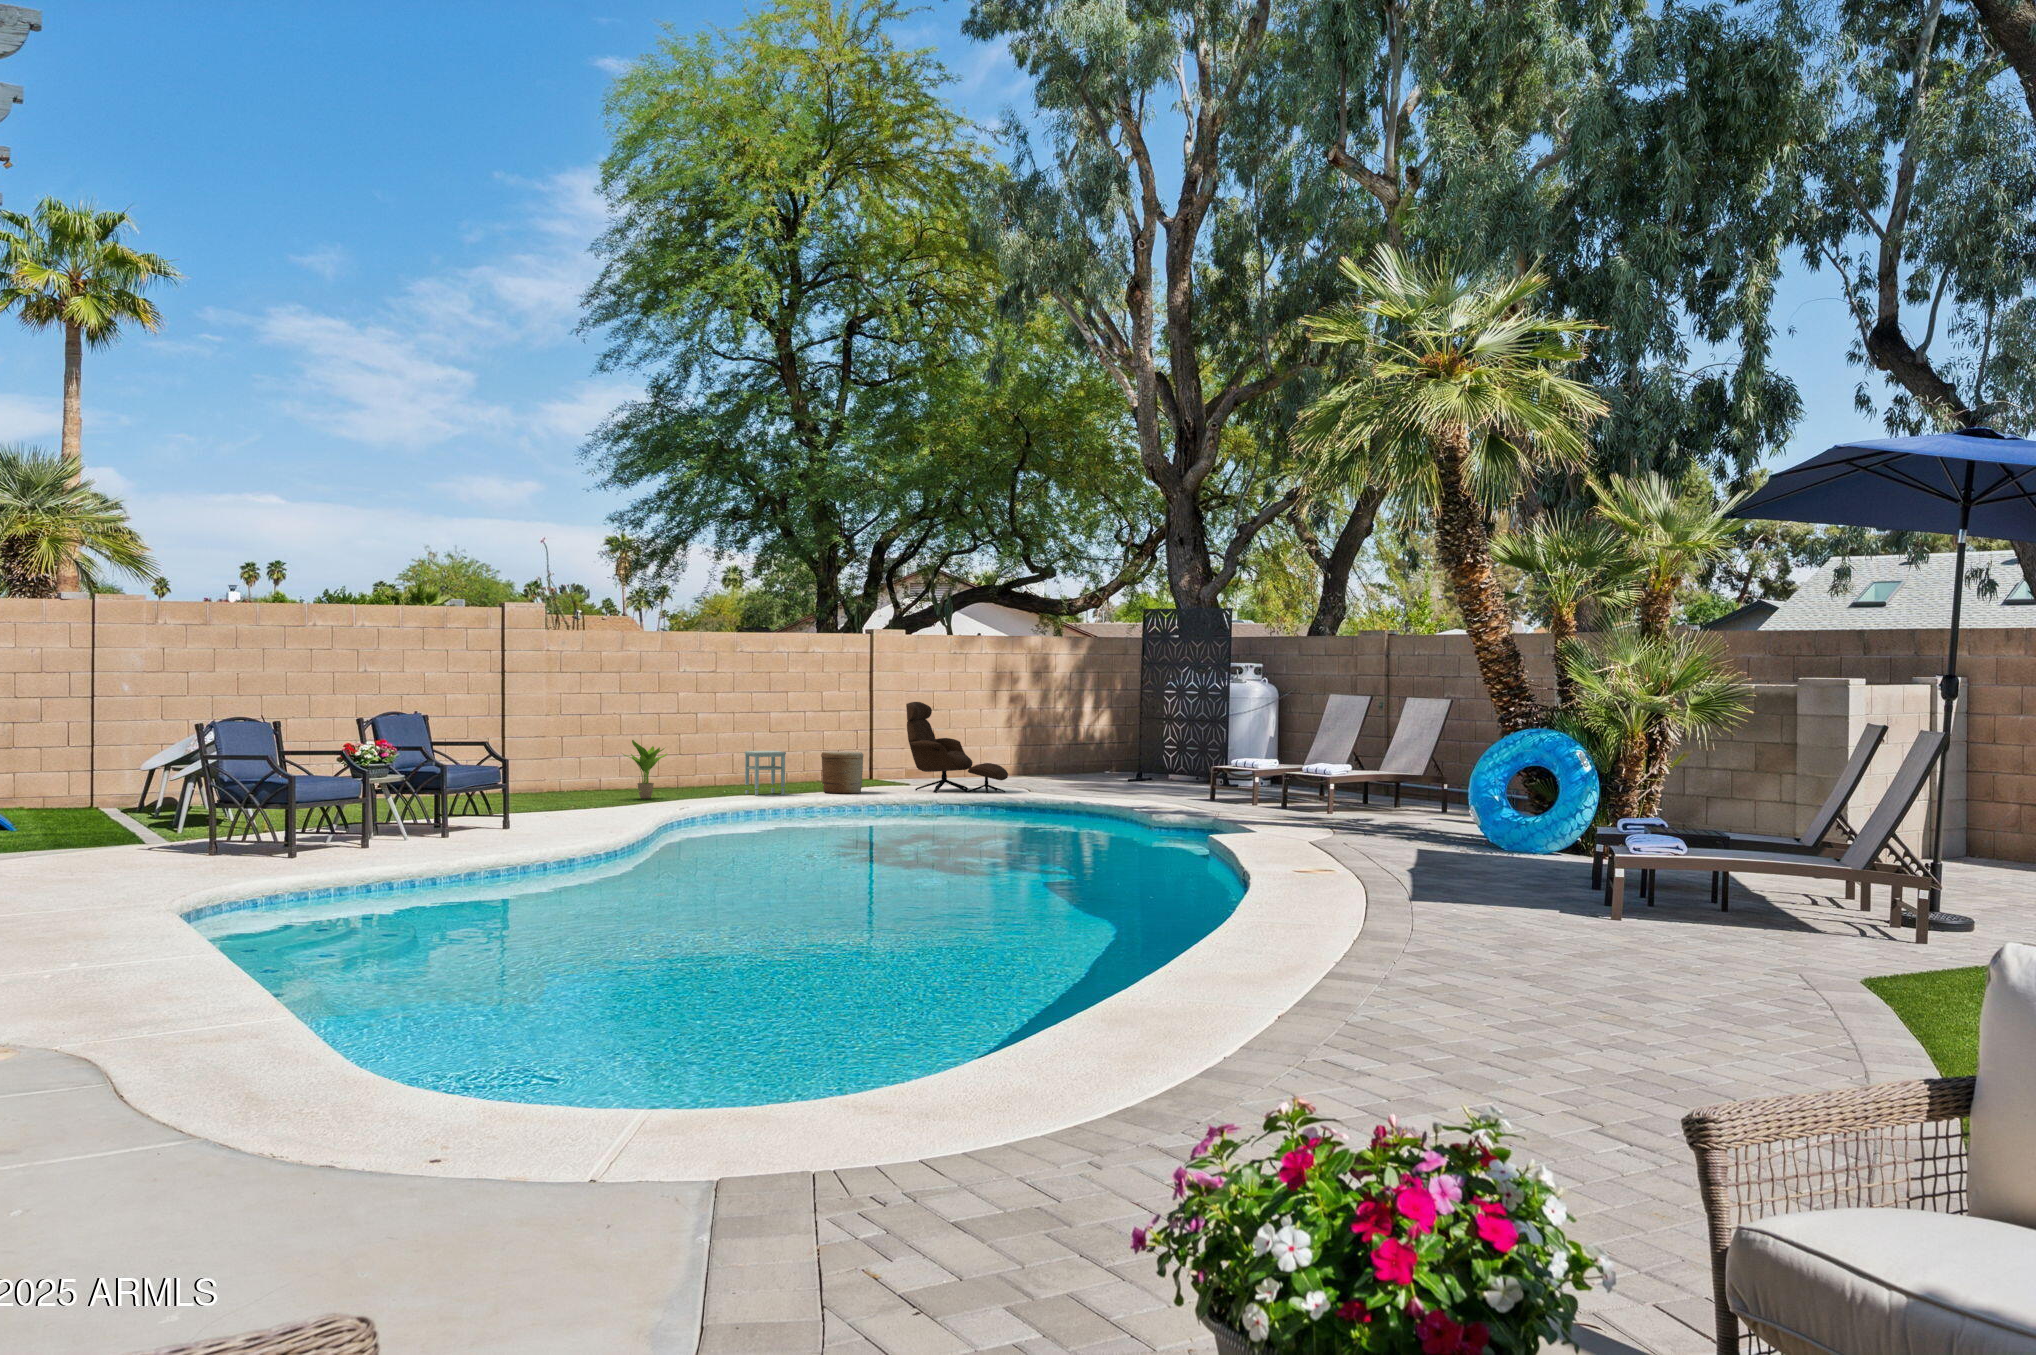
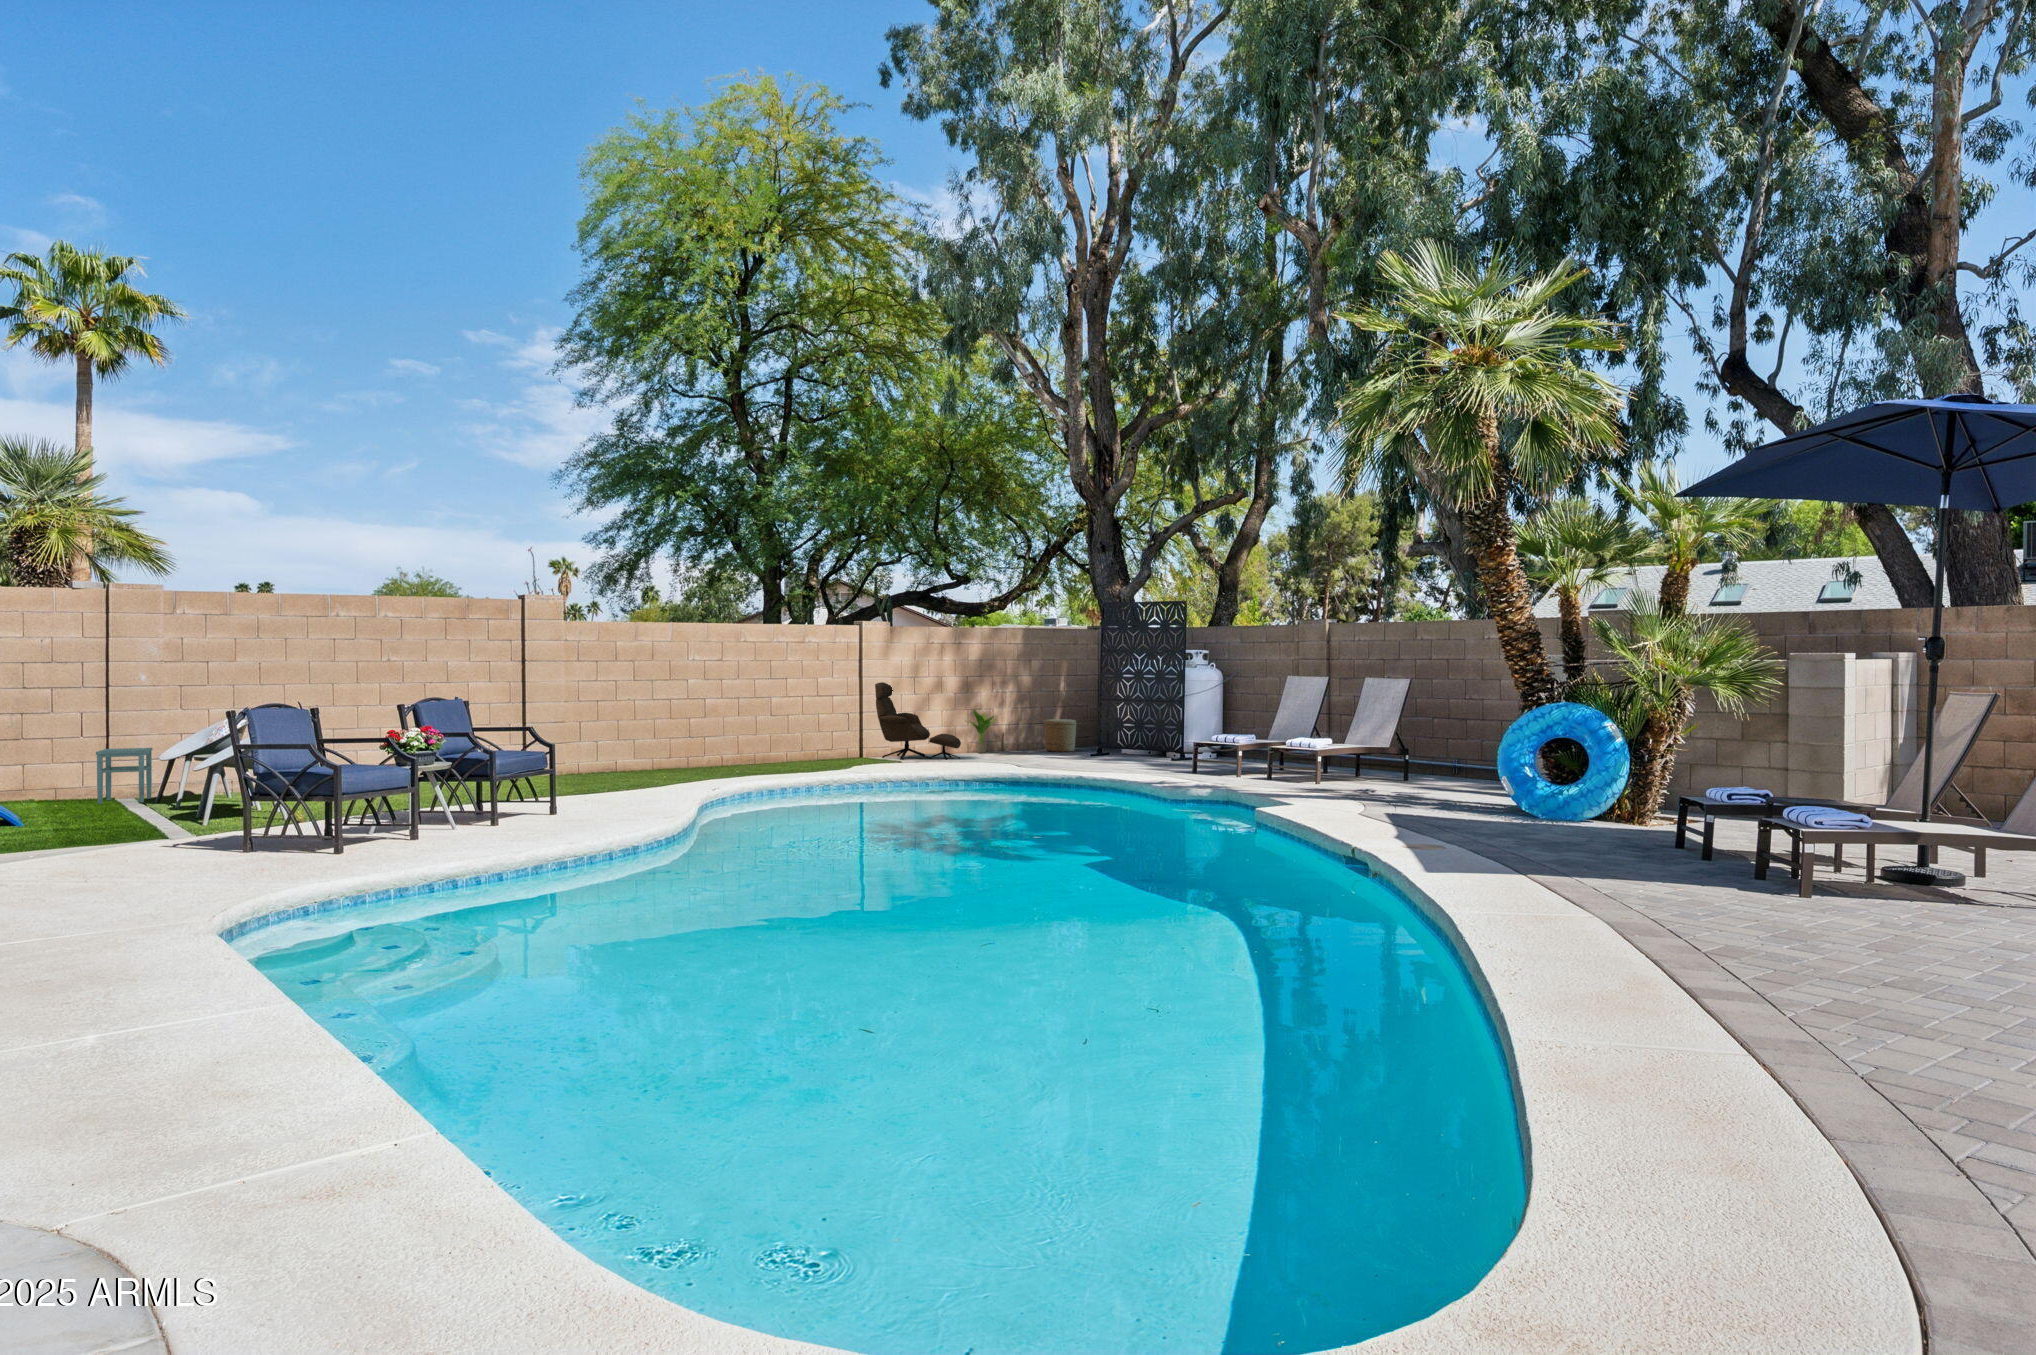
potted plant: present [623,740,667,799] -> present [970,710,995,753]
stool: present [745,751,786,796] -> present [96,748,153,804]
woven basket: present [821,751,863,794] -> present [1044,719,1076,752]

